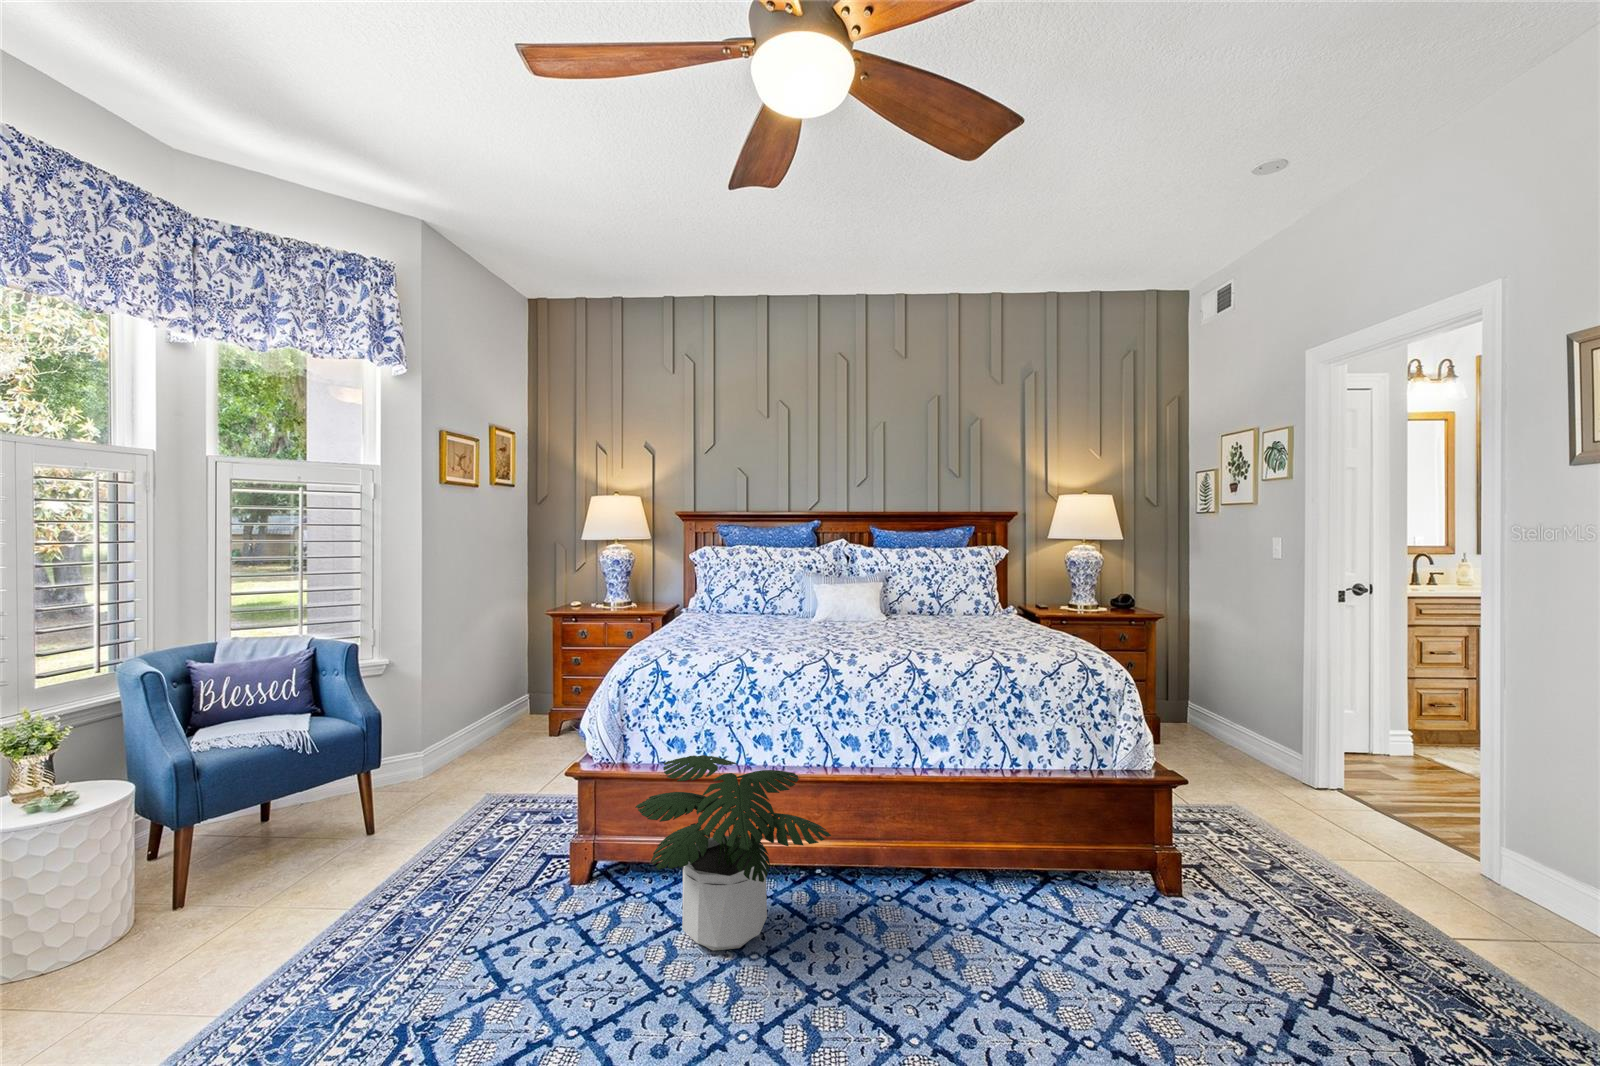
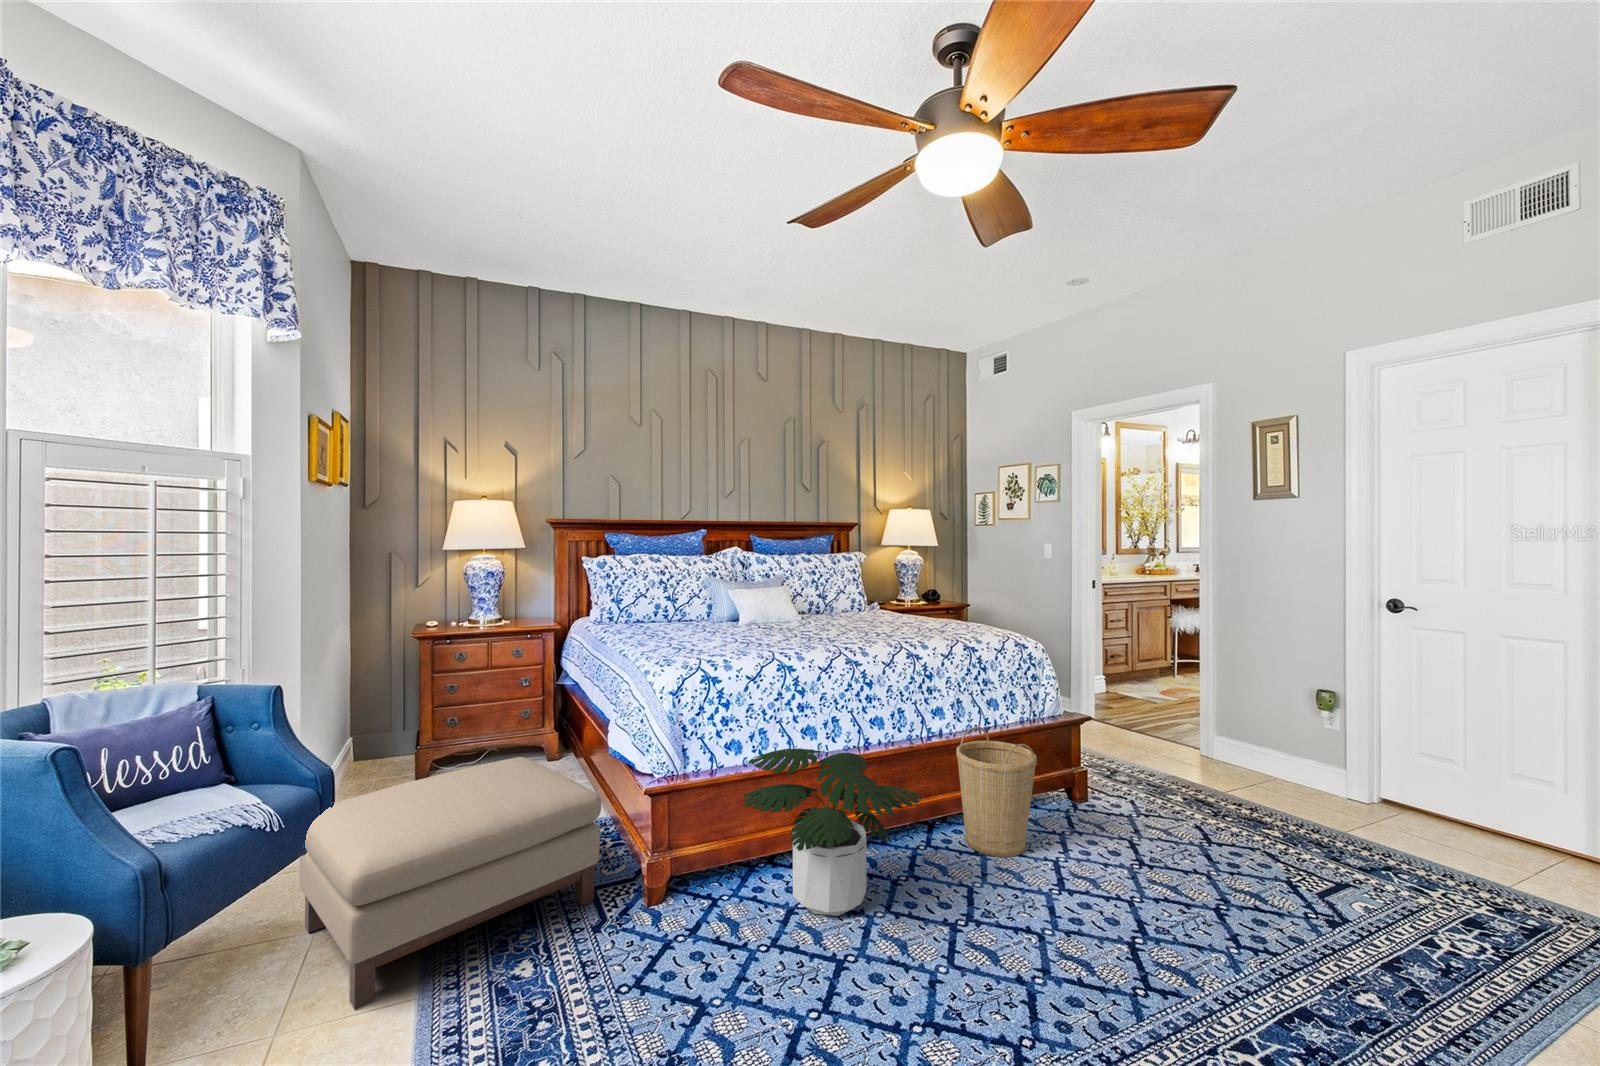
ottoman: none [300,727,547,908] -> present [299,757,601,1009]
basket: none [936,767,1041,945] -> present [956,727,1037,857]

